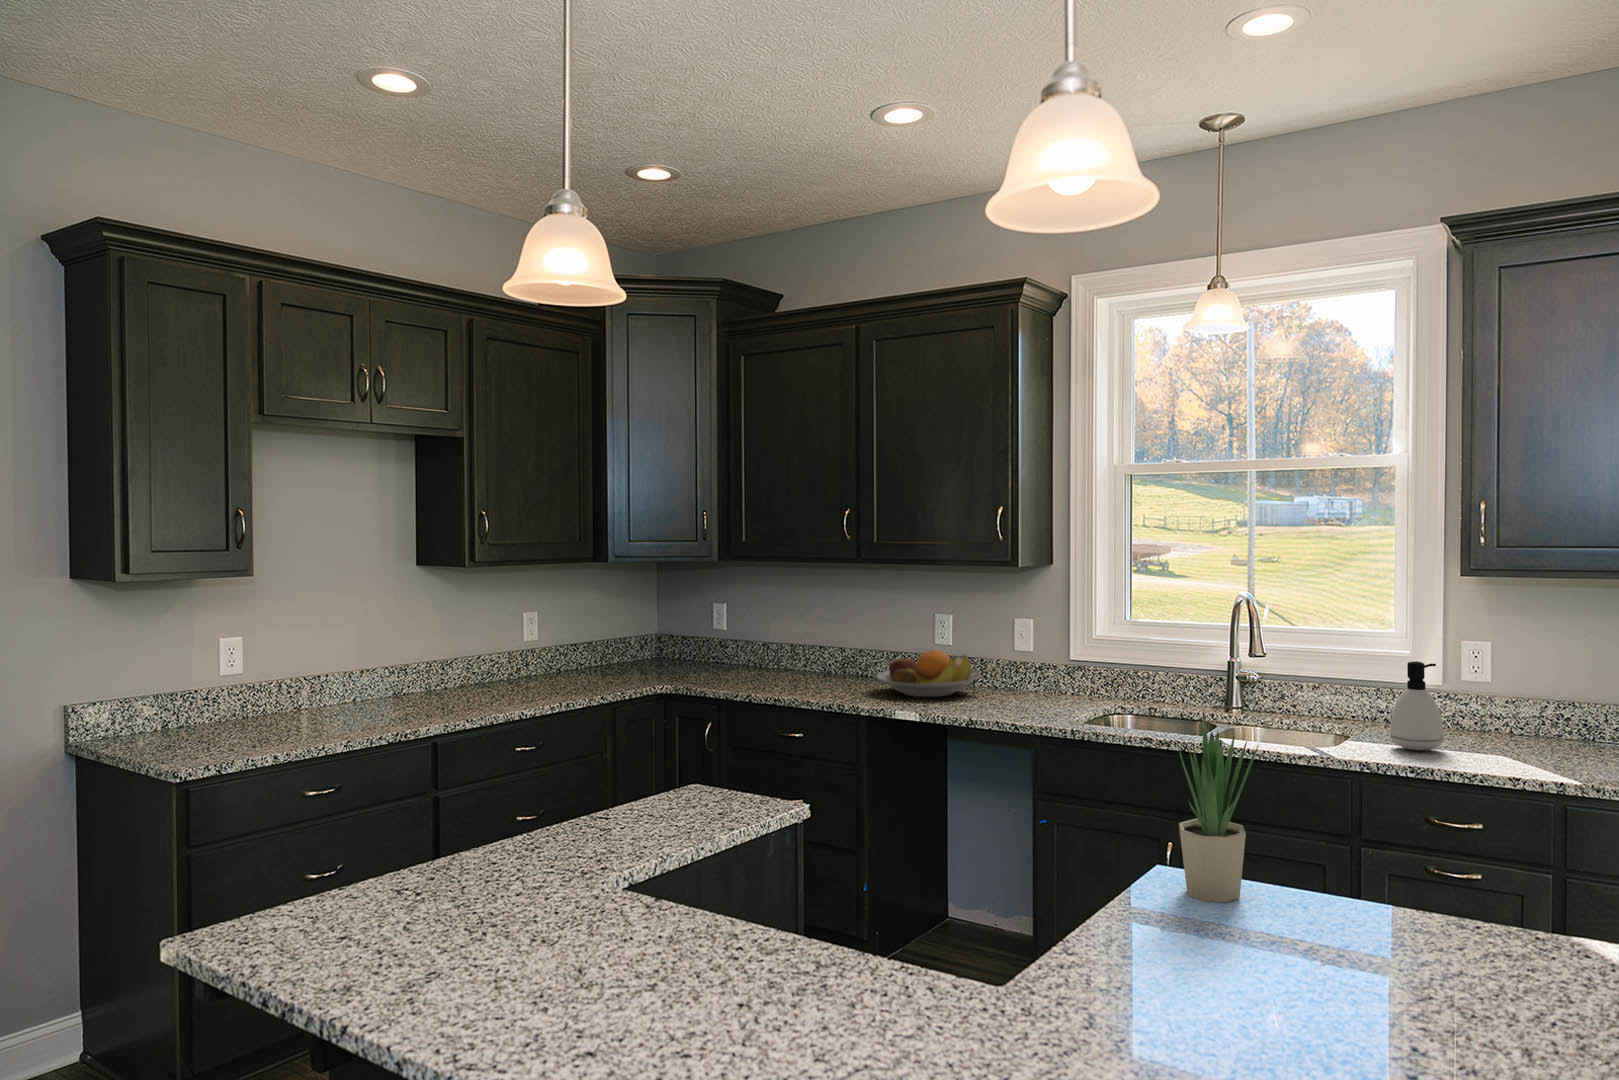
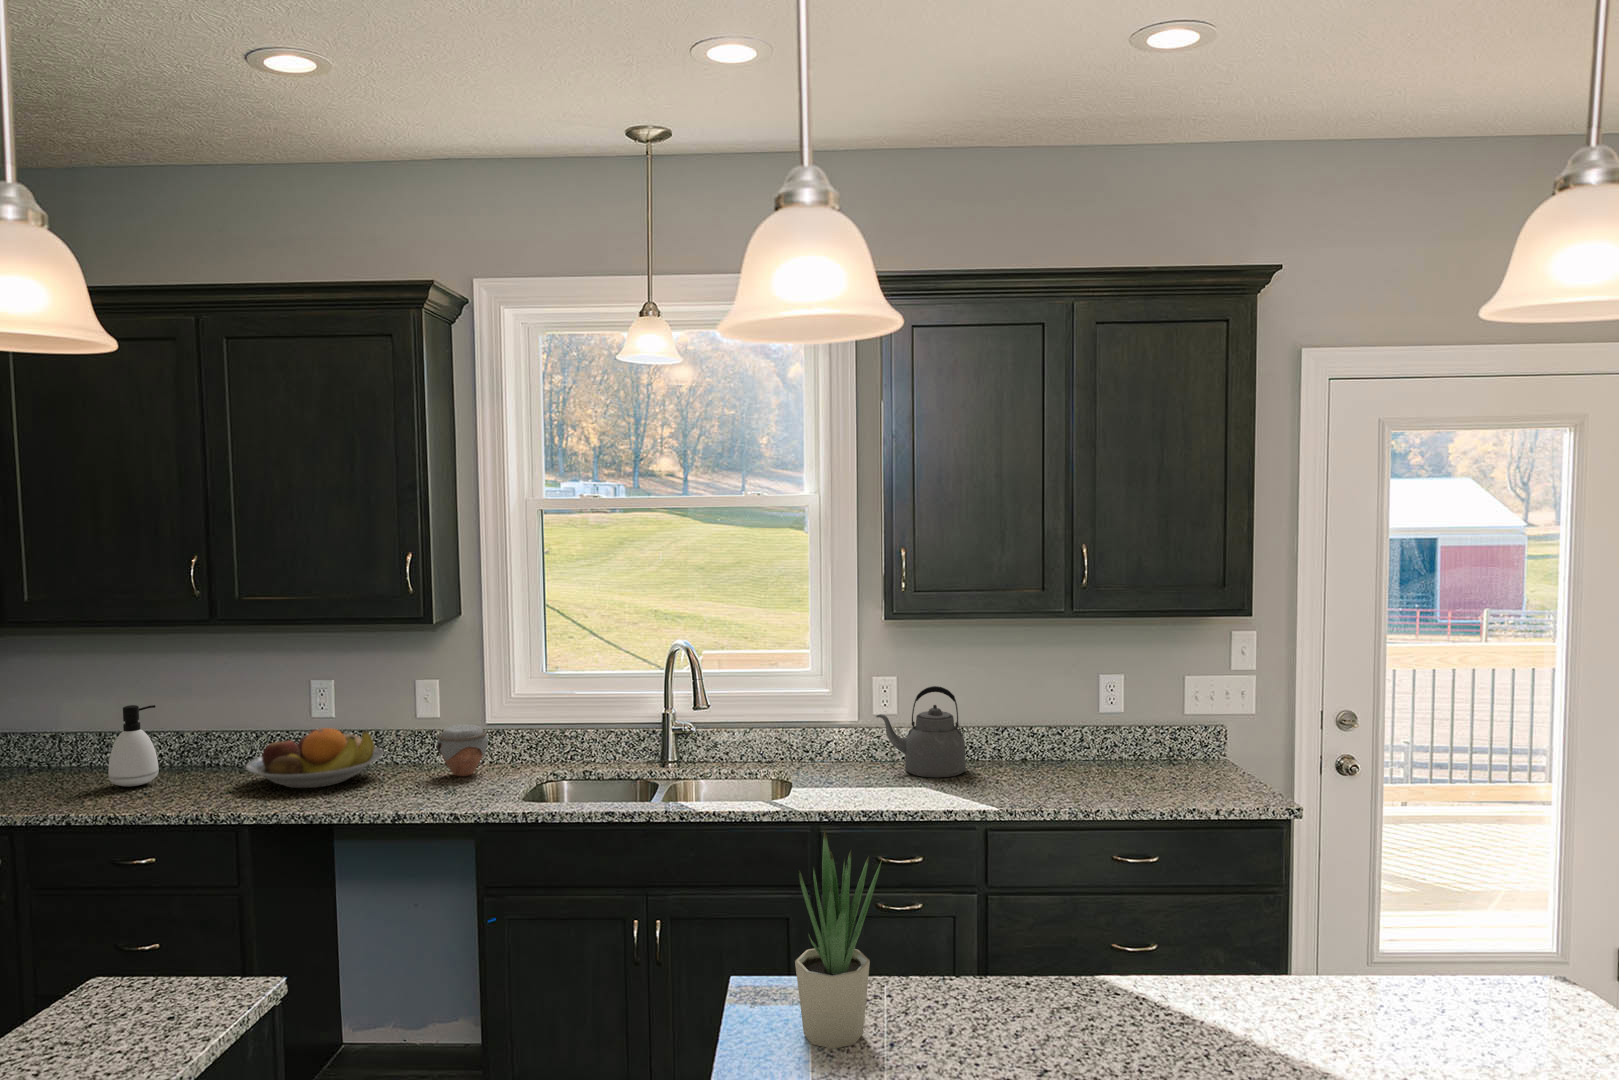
kettle: none [1458,652,1572,752] -> present [876,686,966,778]
jar: none [1021,657,1067,702] -> present [436,724,489,776]
soap dispenser: present [1390,661,1444,750] -> present [109,705,159,786]

